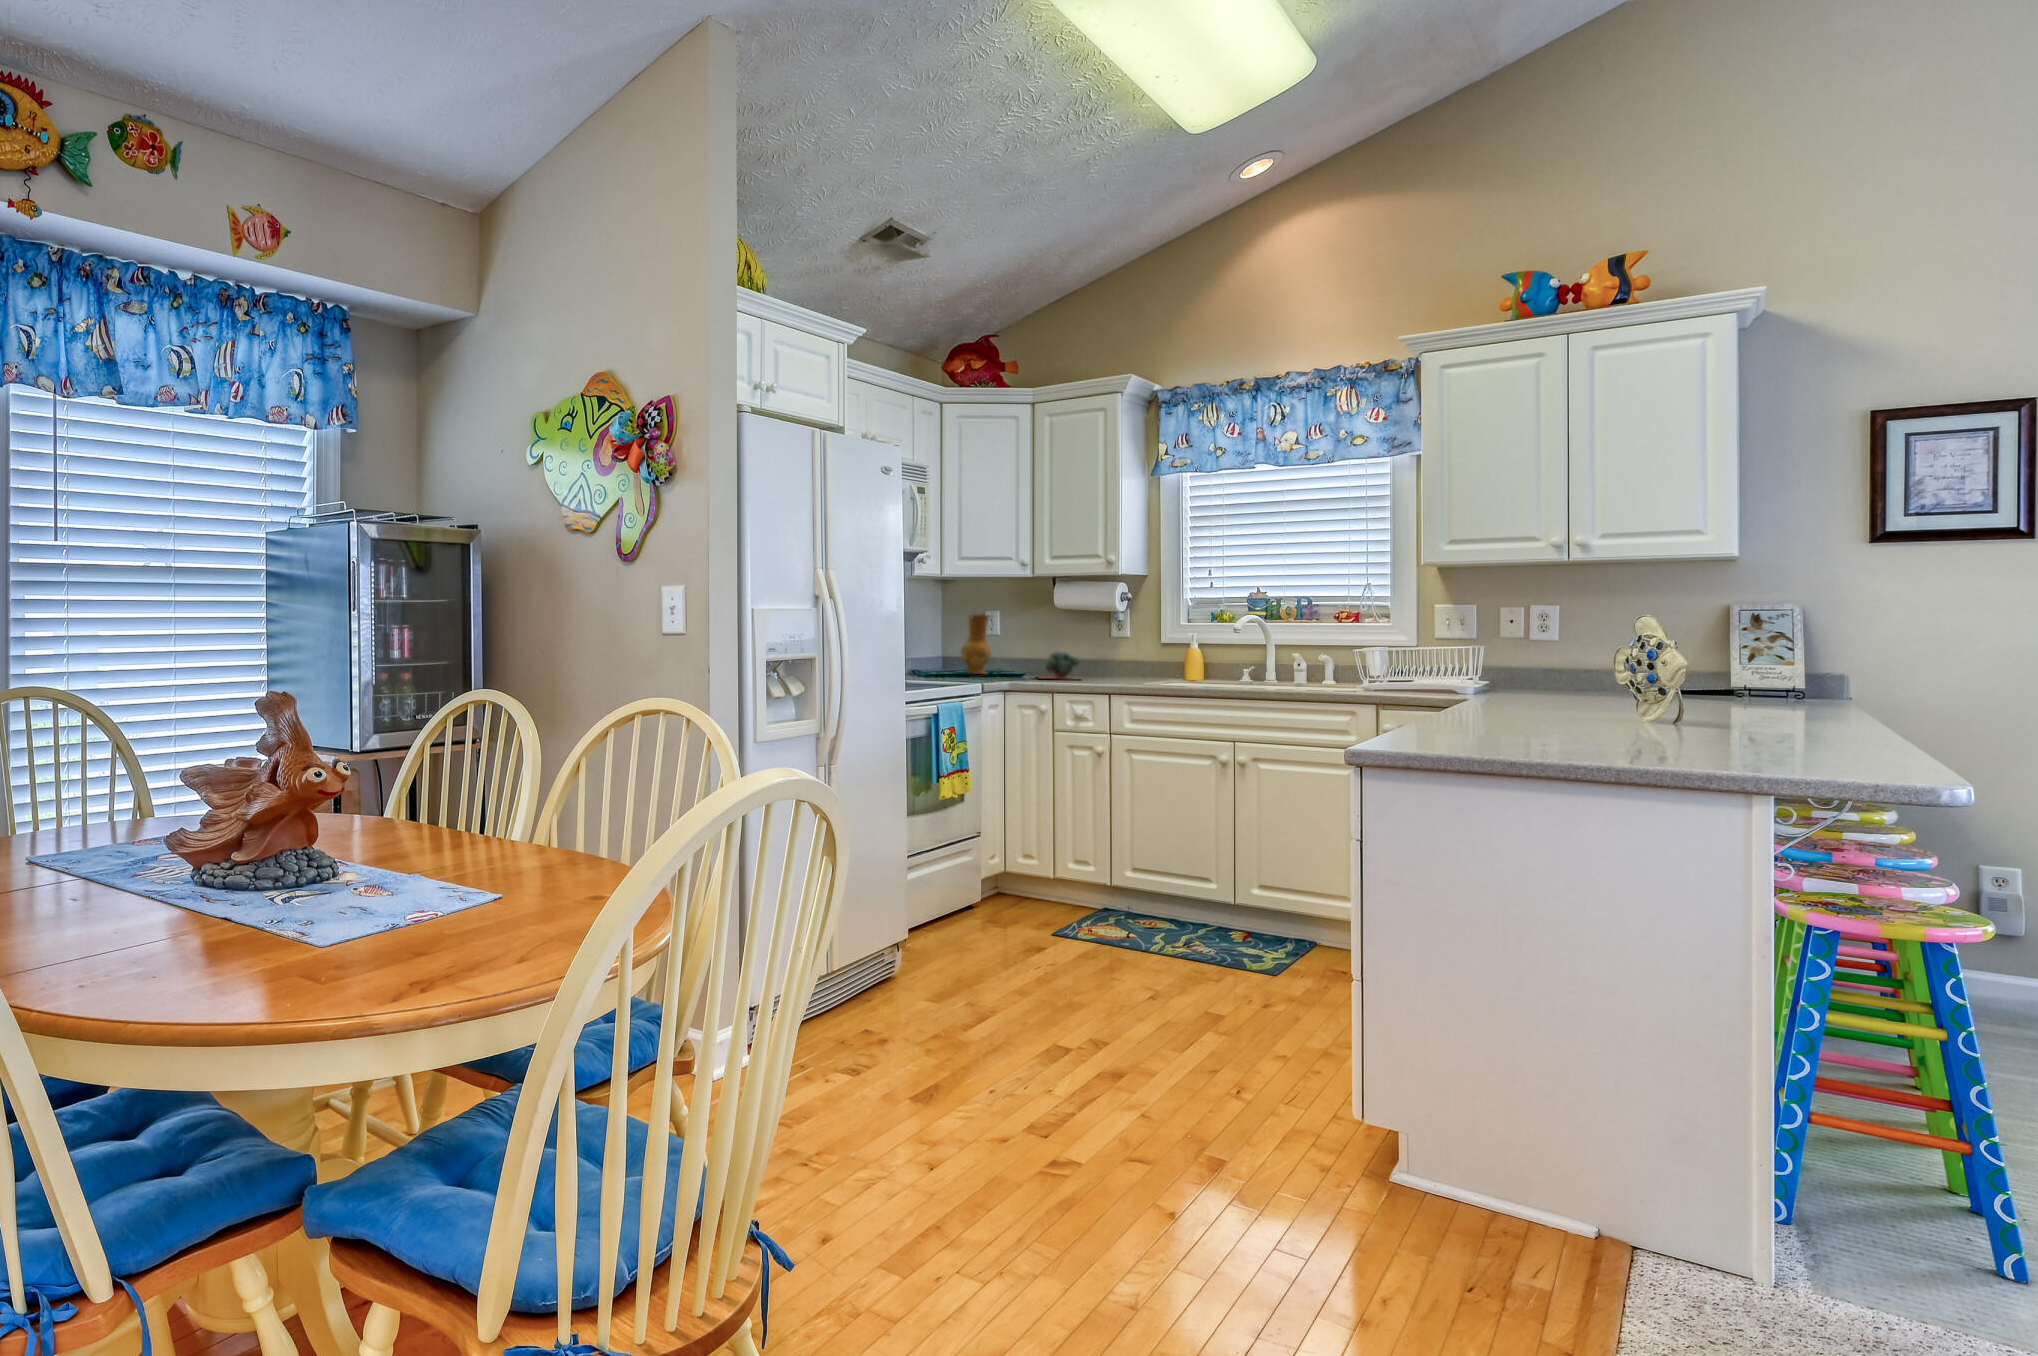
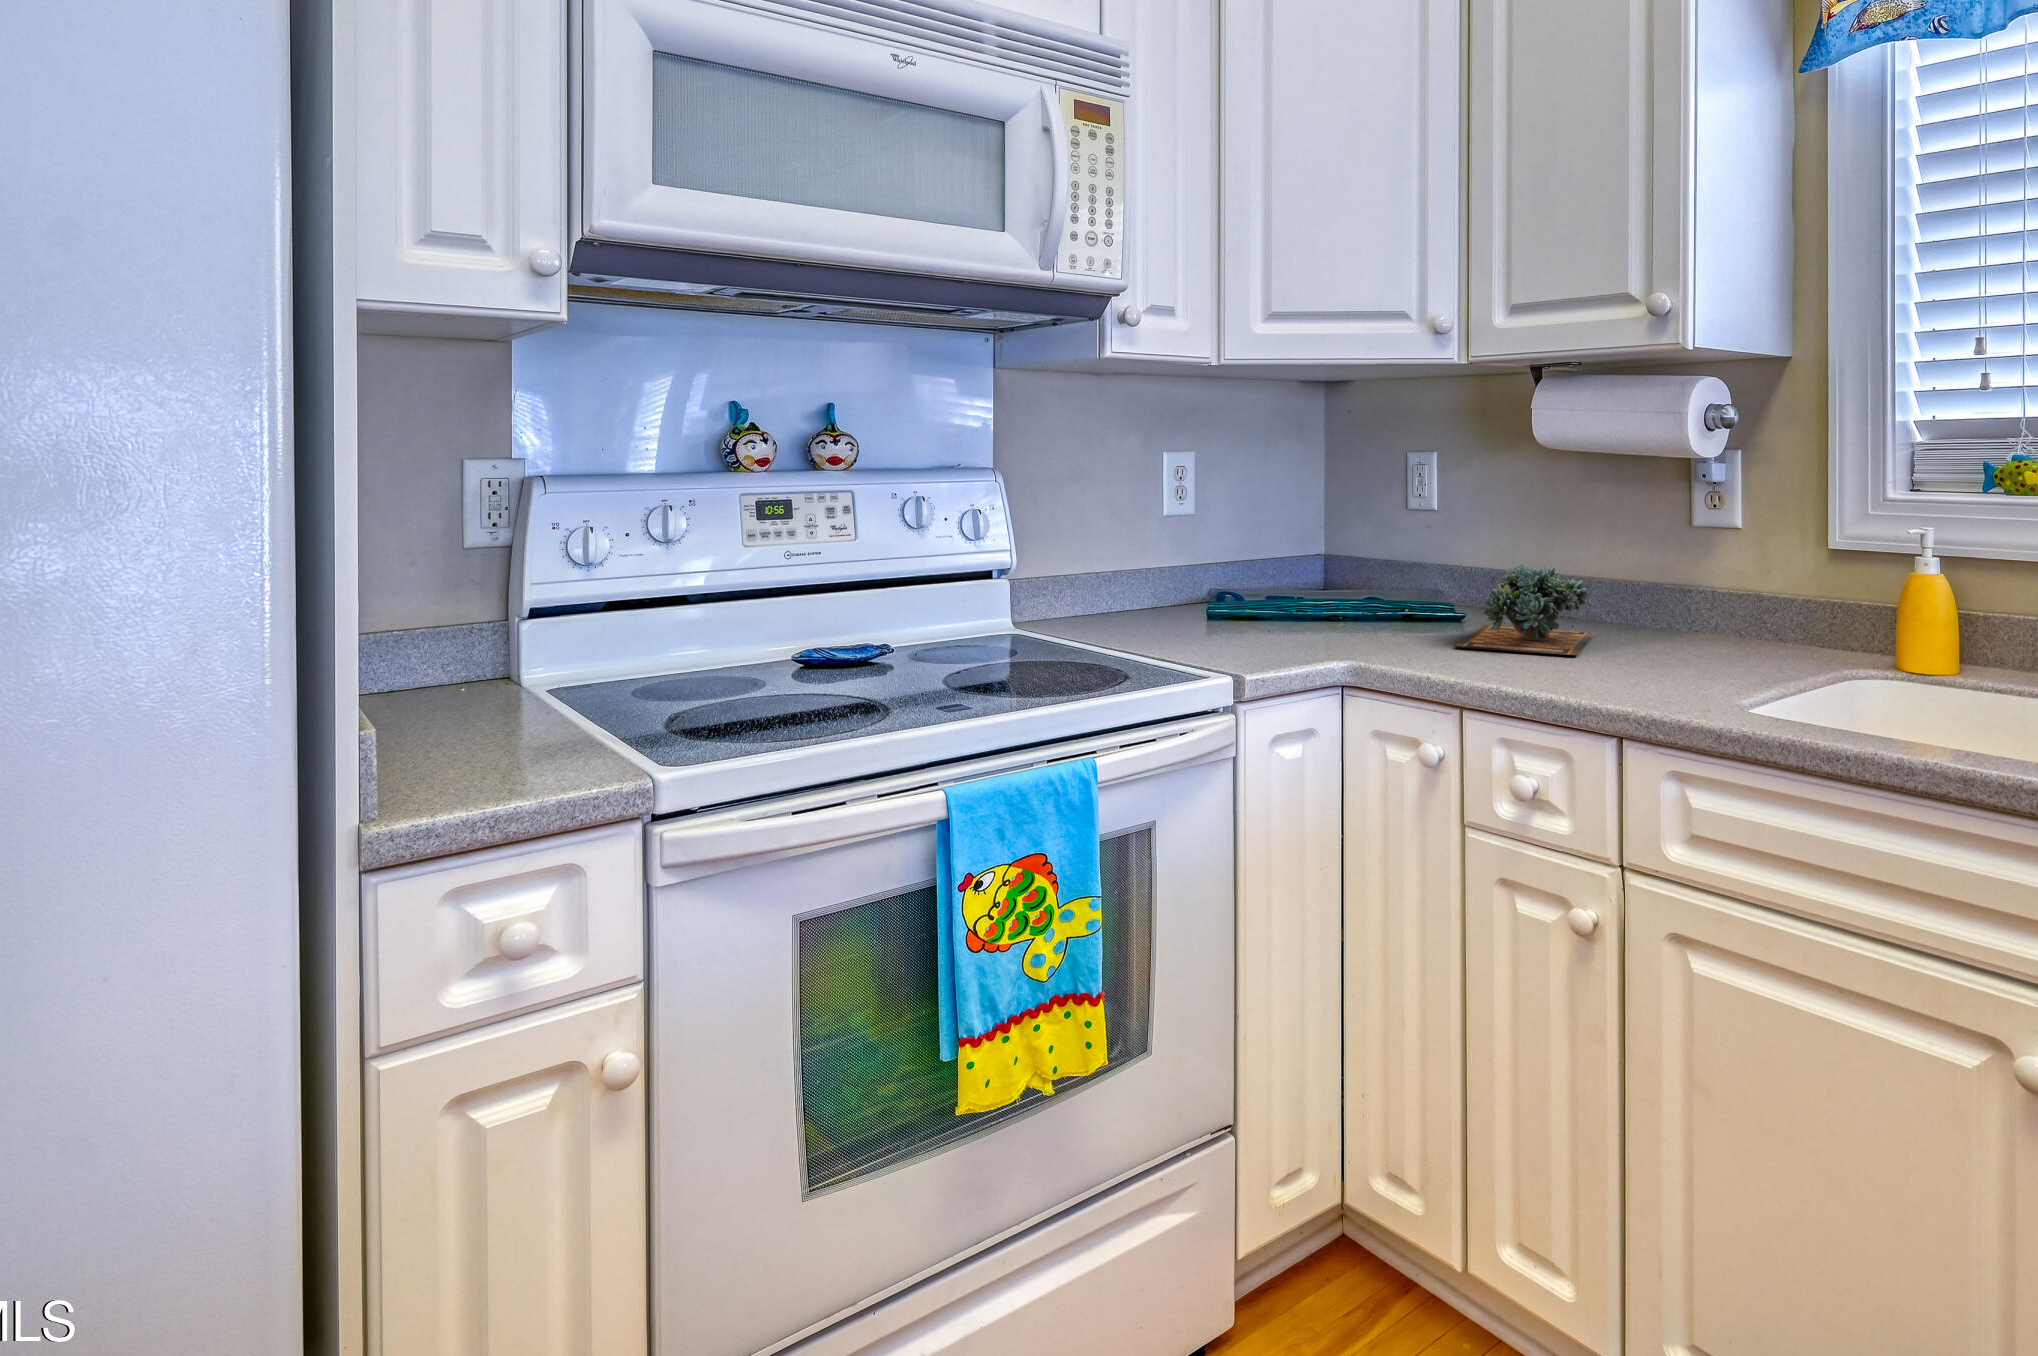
ceramic jug: present [961,614,991,674] -> none [1321,456,1394,607]

